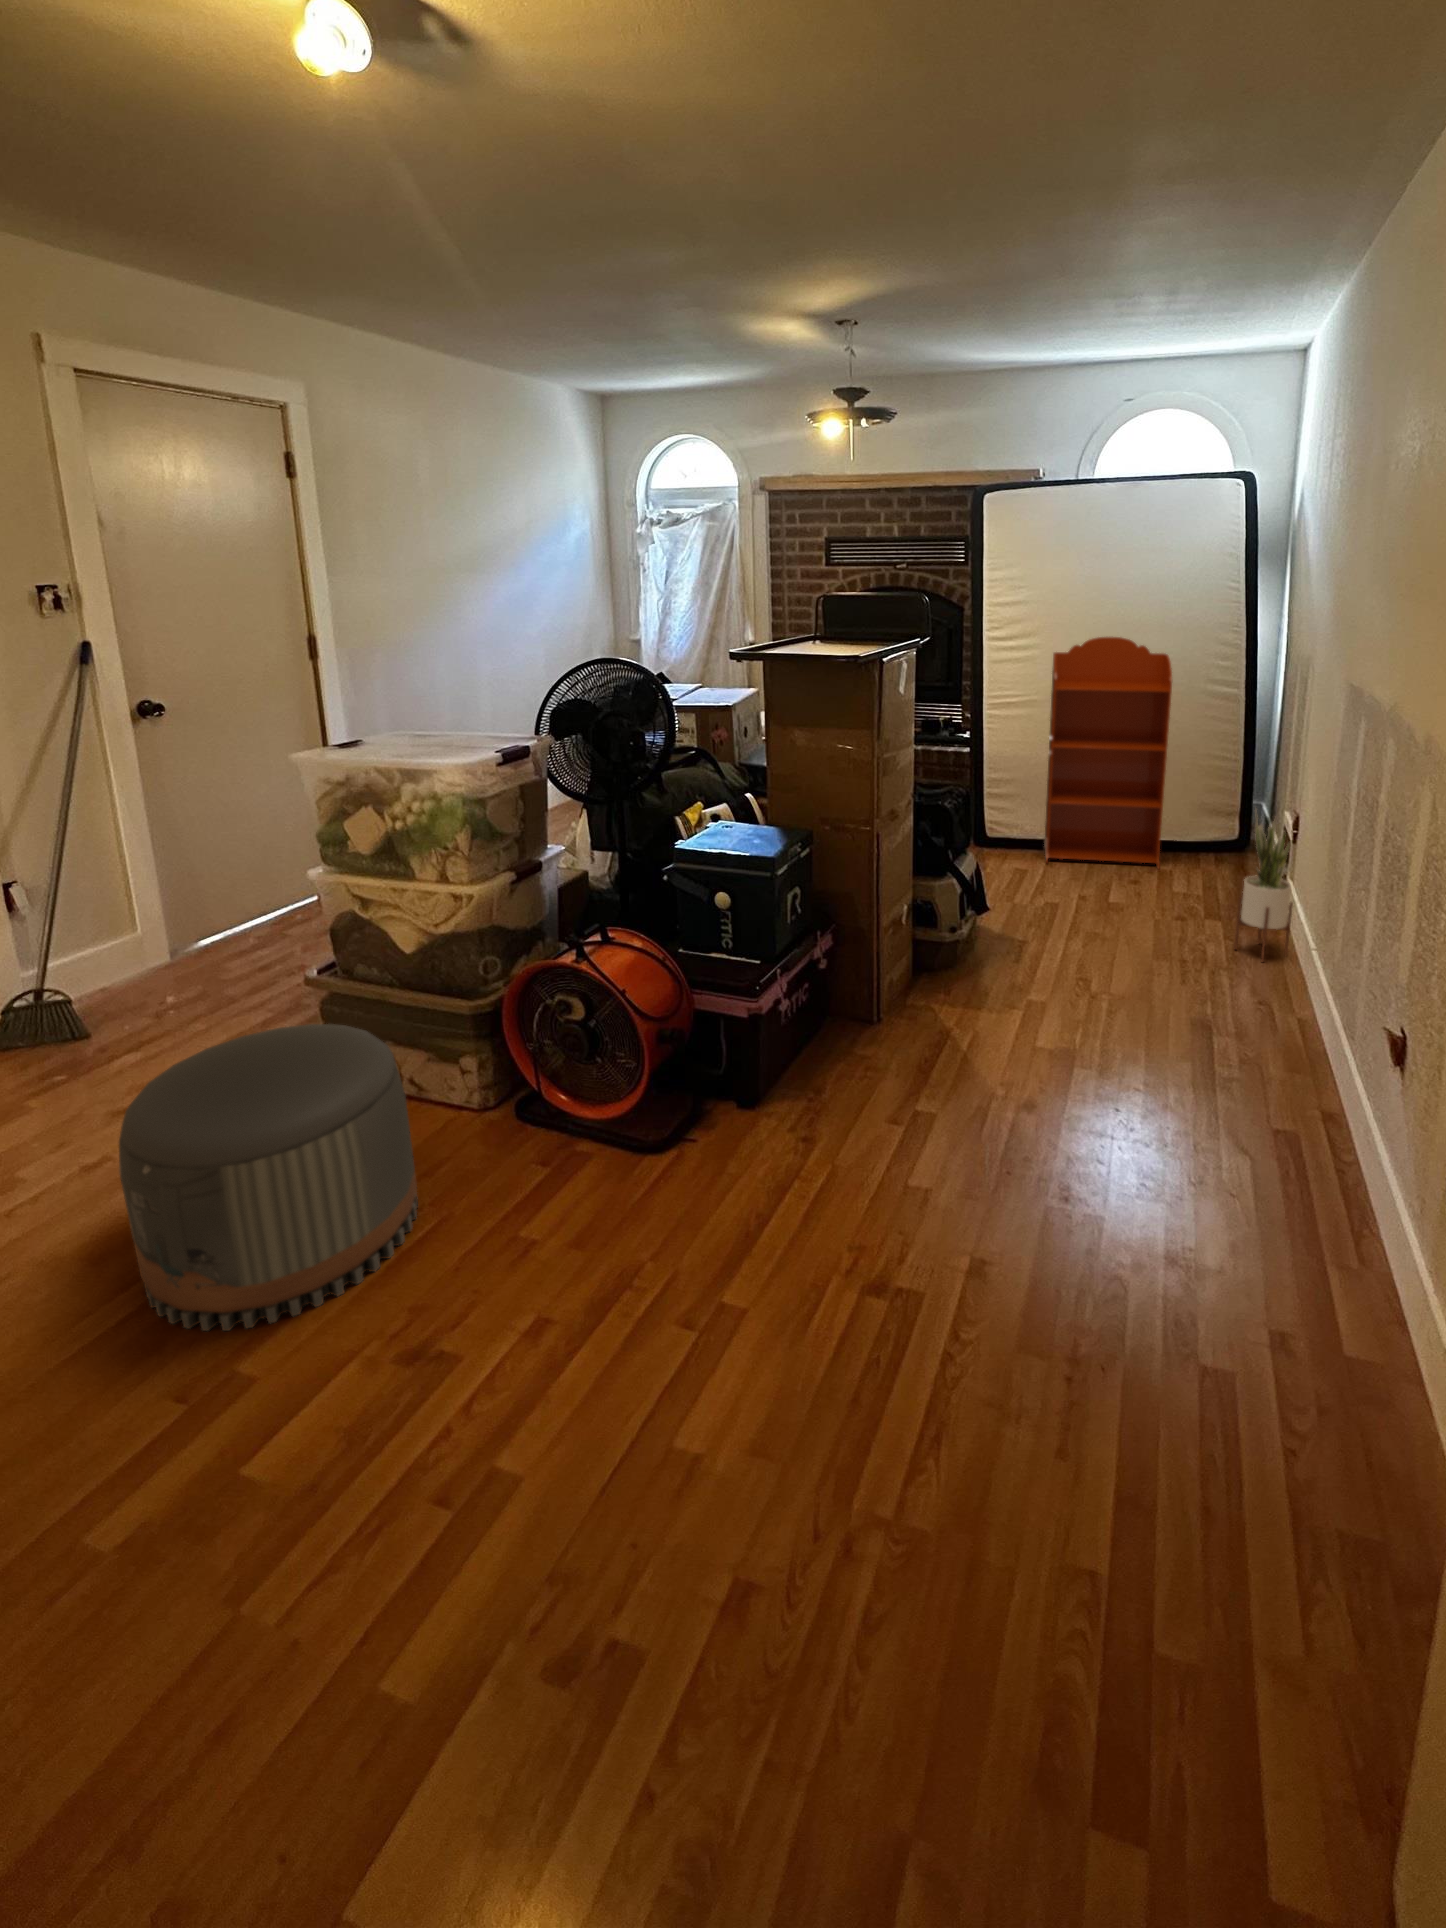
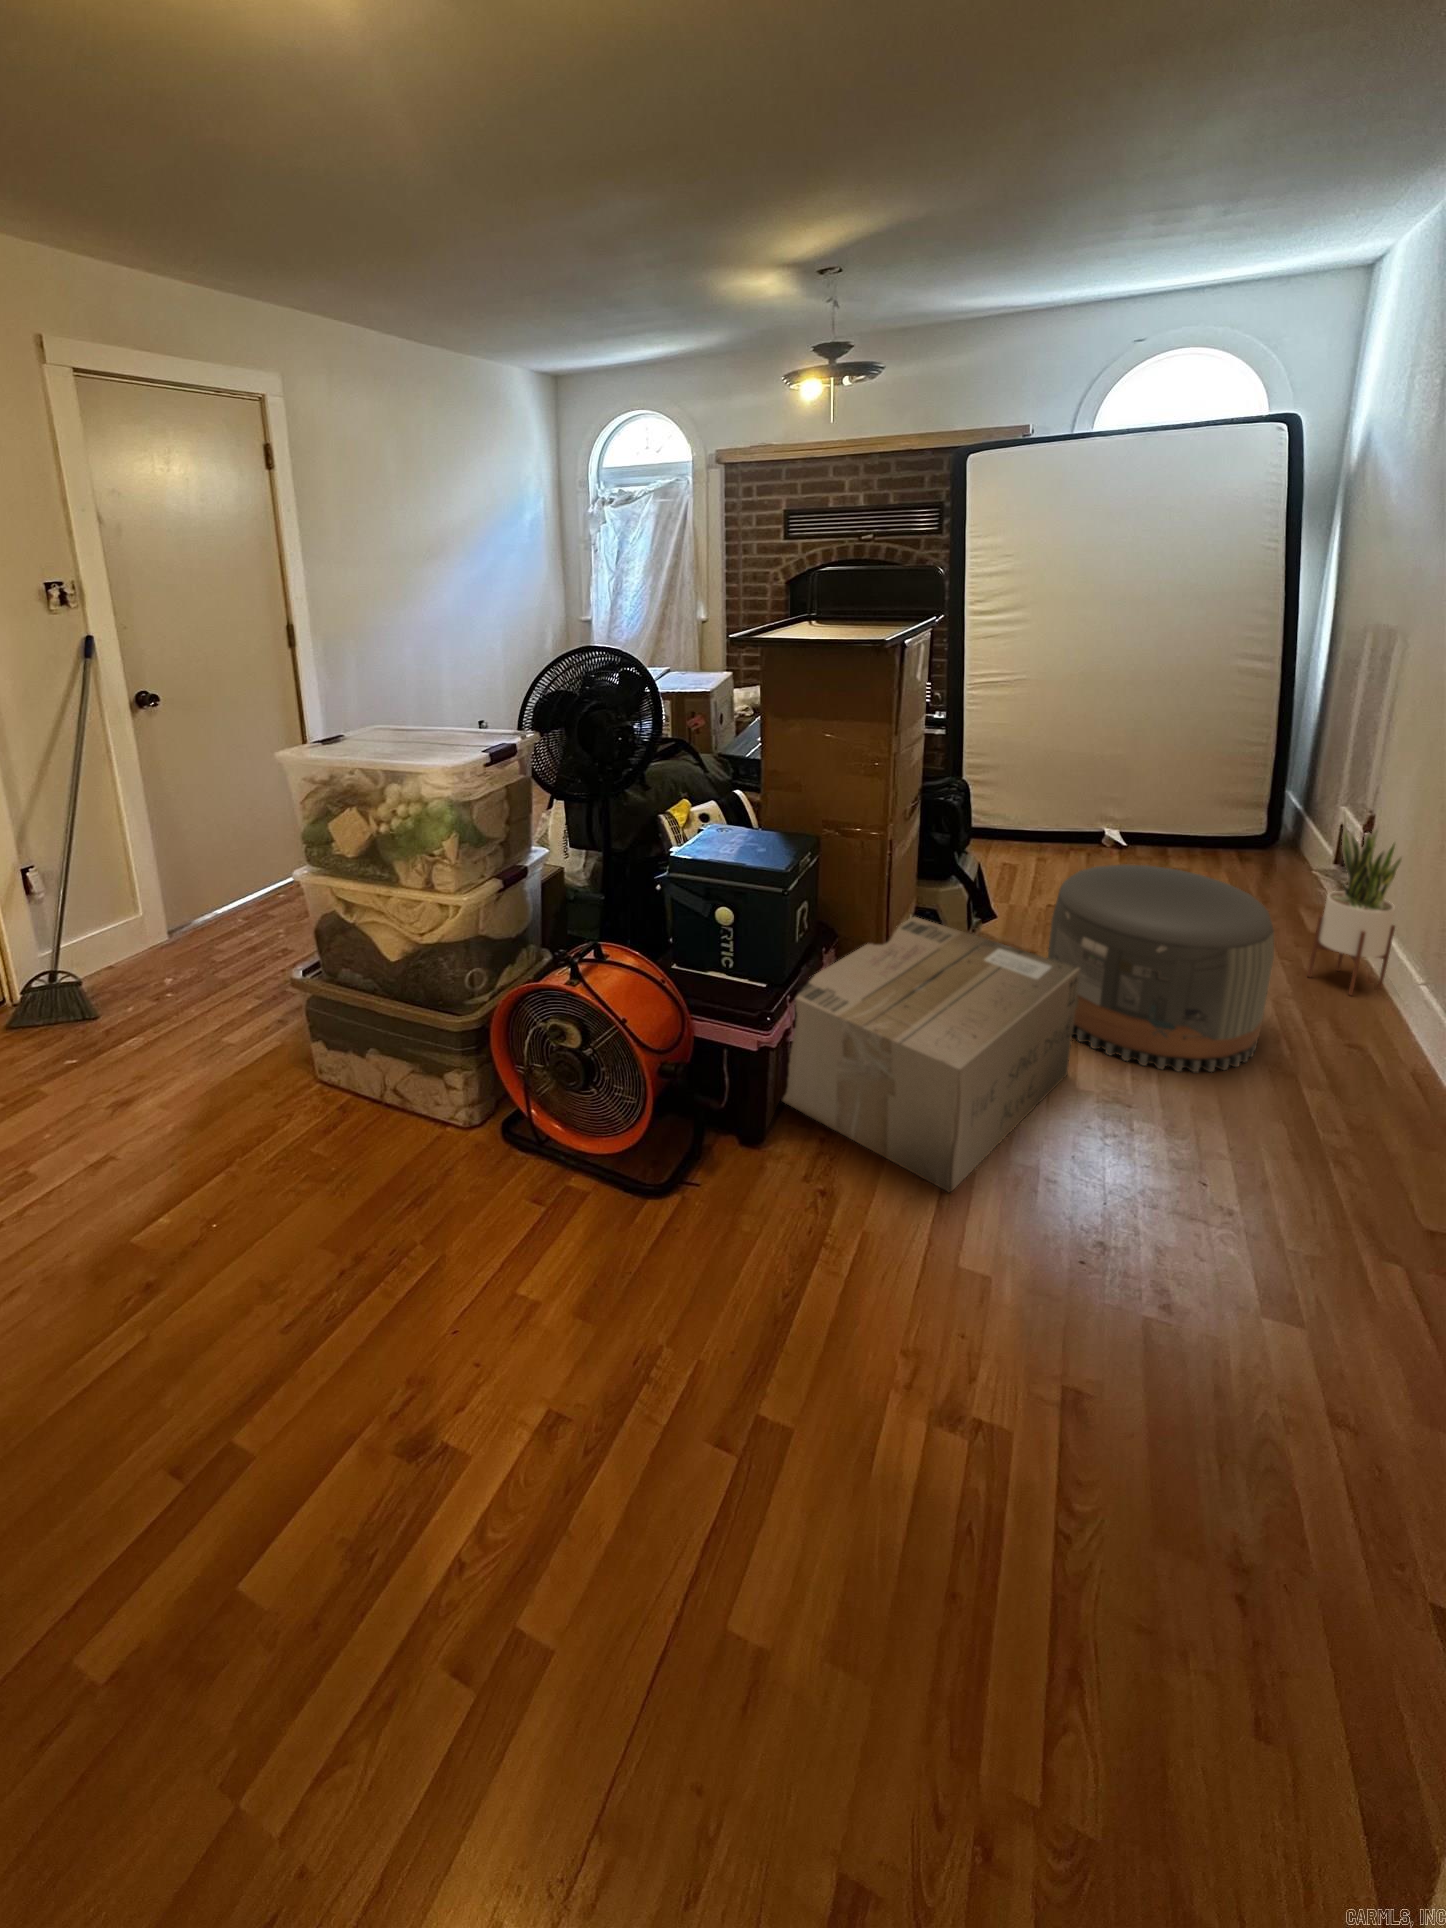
bookcase: present [1045,636,1172,868] -> none [1033,607,1207,870]
cardboard box: none [776,905,1029,1127] -> present [782,917,1080,1193]
pouf: present [119,1024,418,1331] -> present [1048,864,1274,1072]

